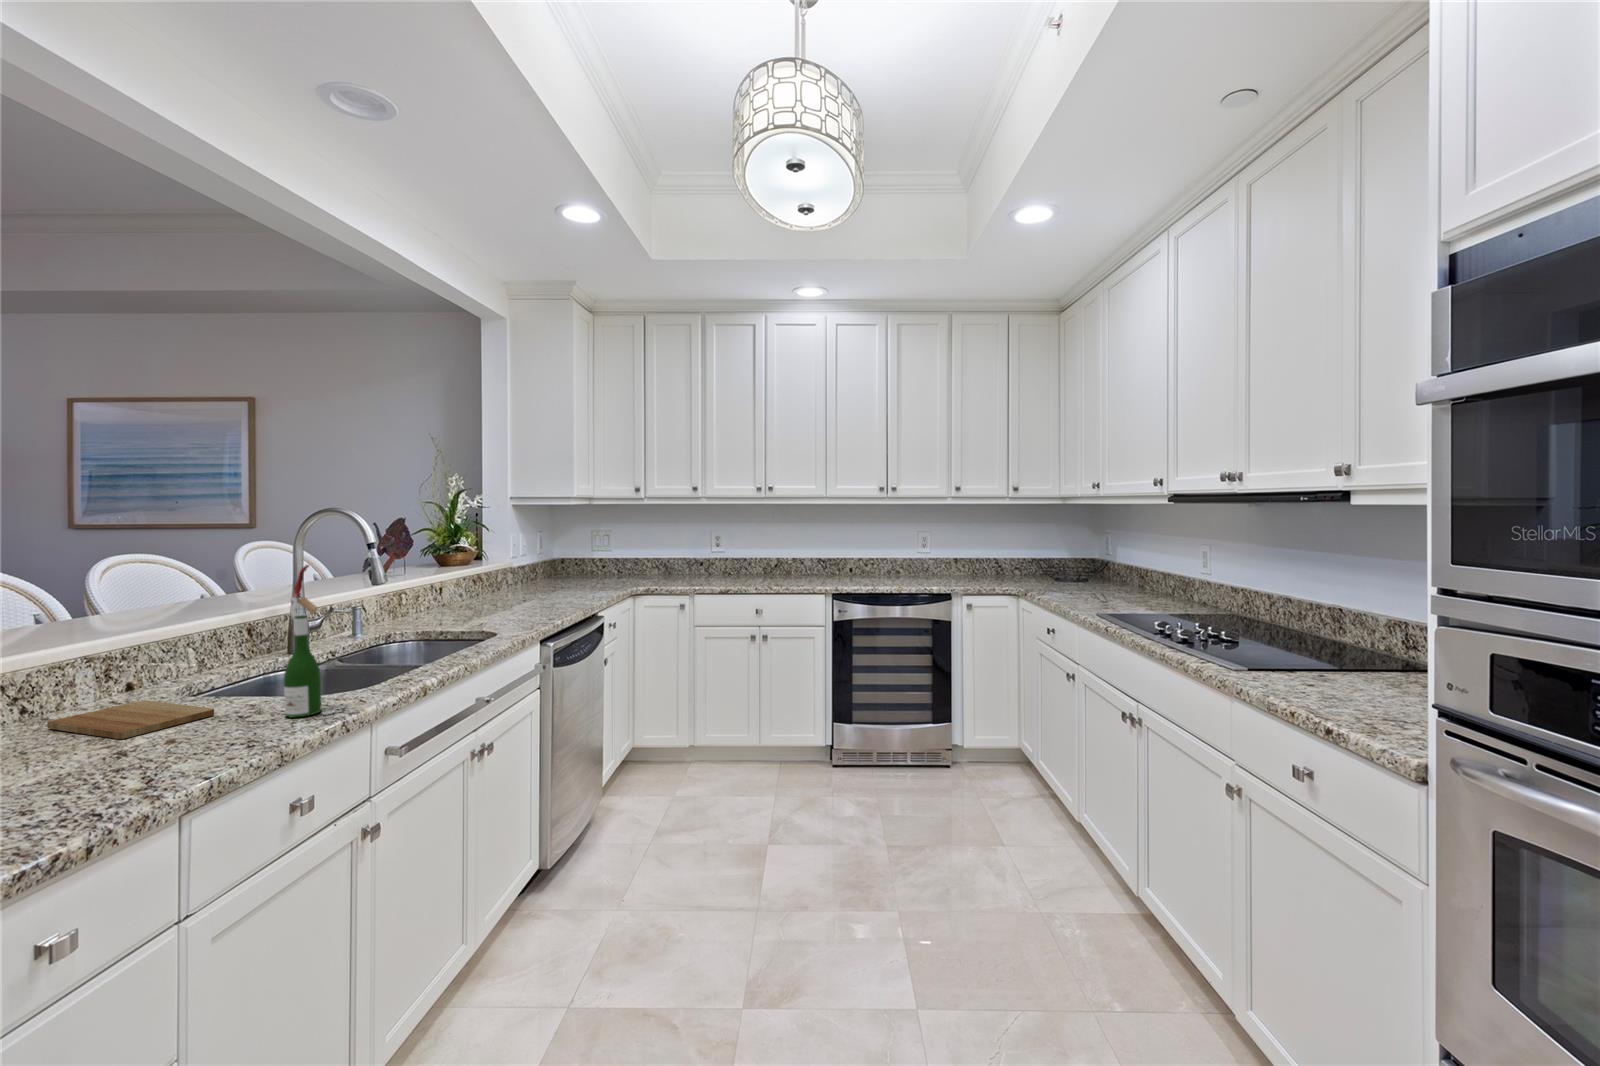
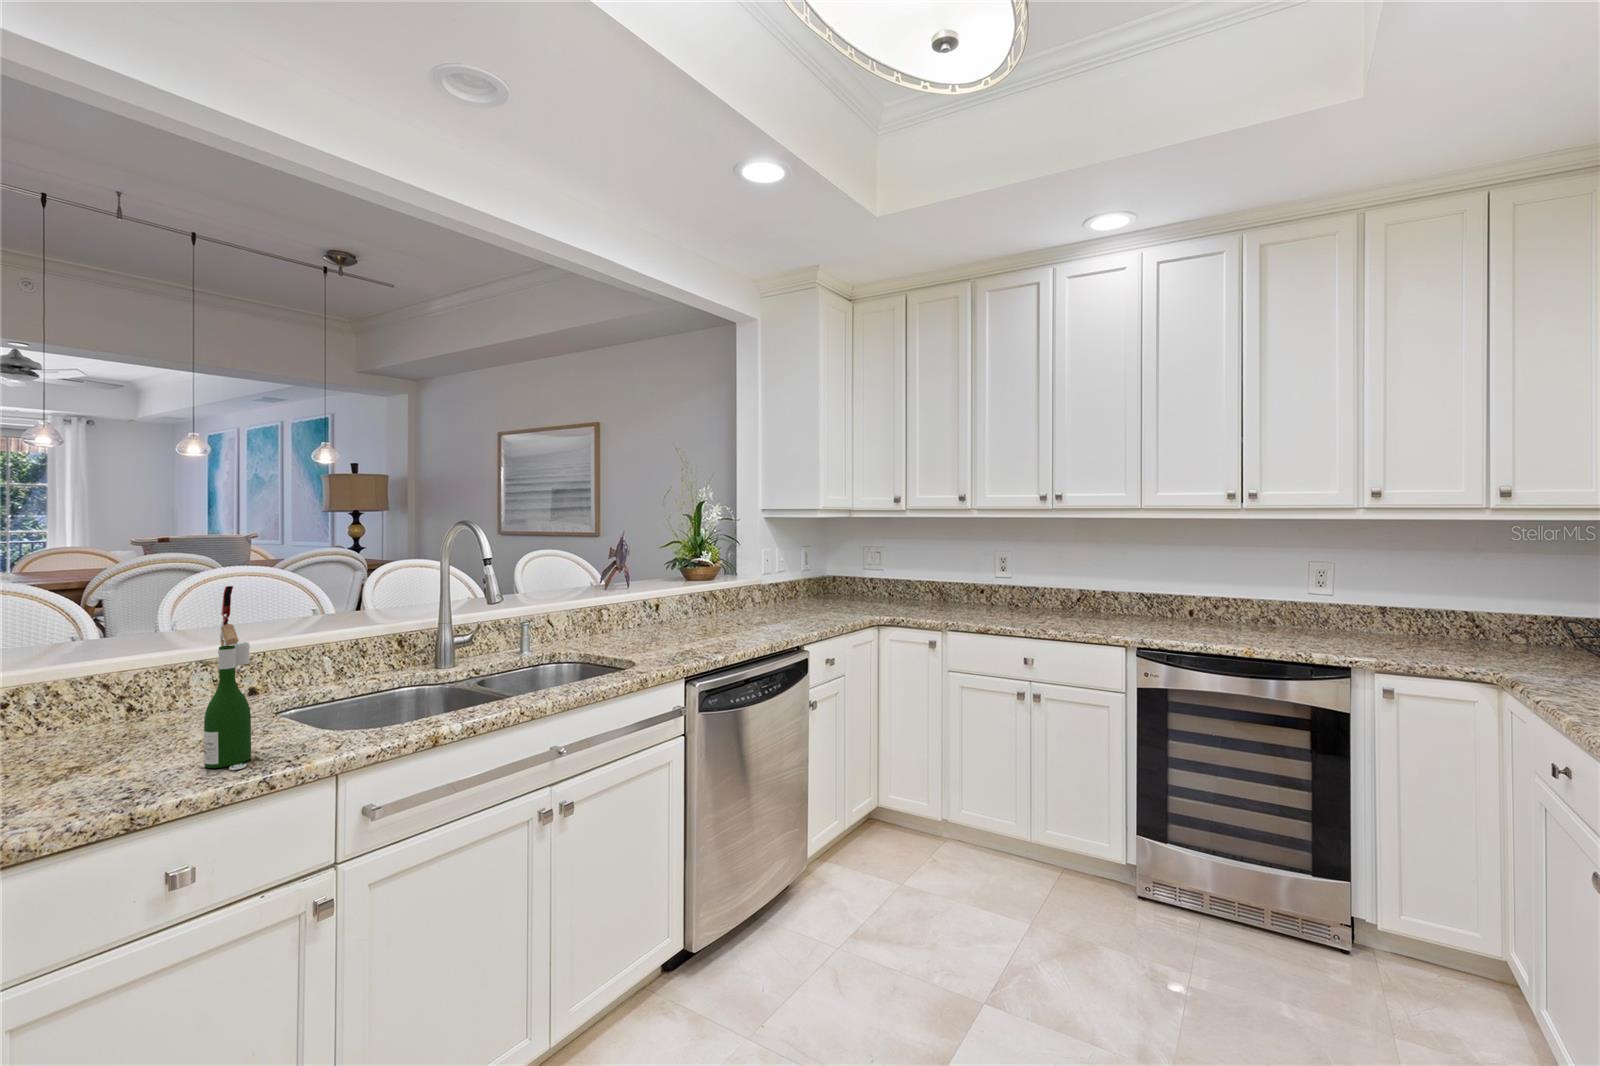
cutting board: present [47,700,214,739] -> none [76,712,209,763]

